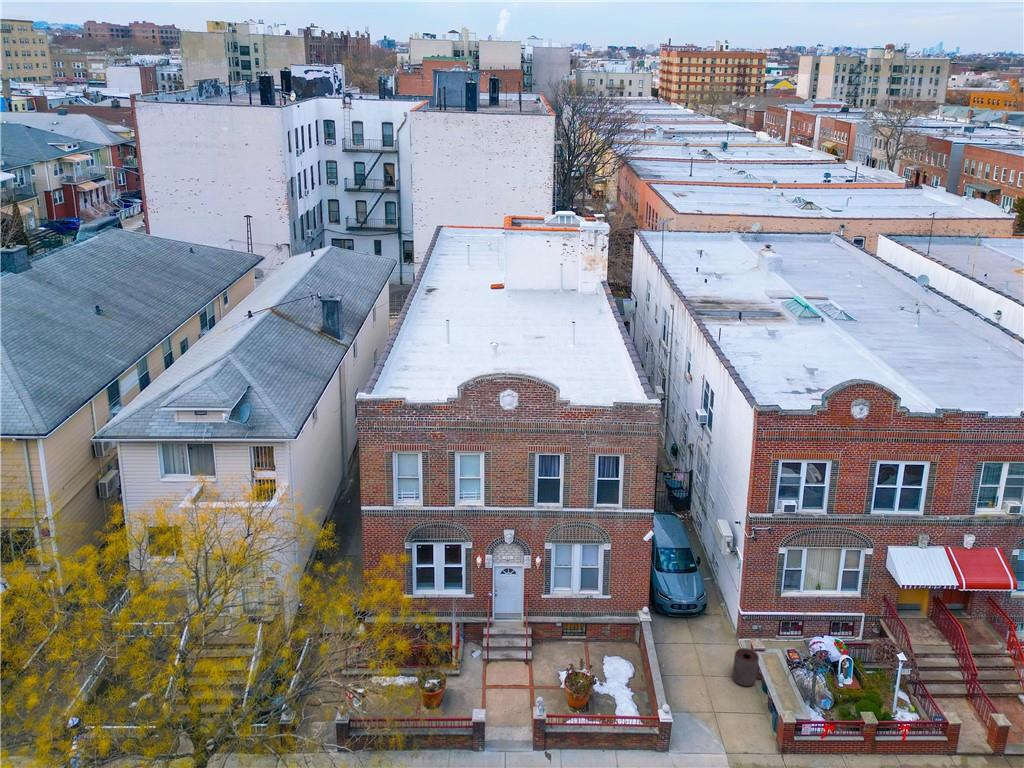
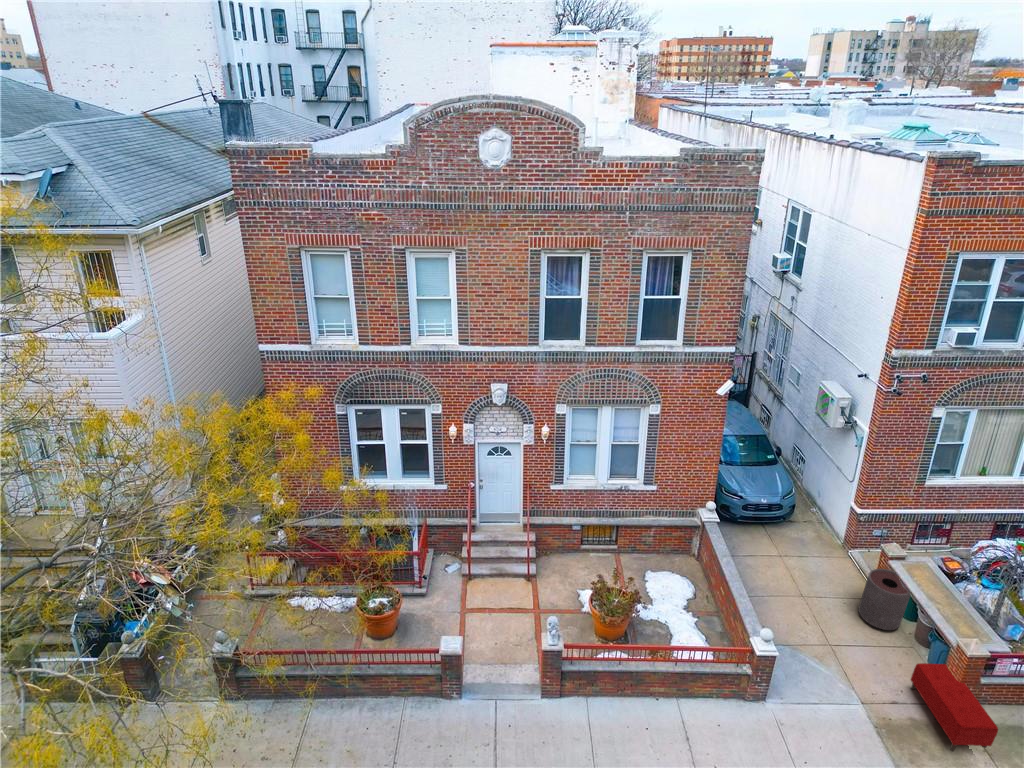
bench: none [748,699,779,744] -> present [911,663,998,751]

